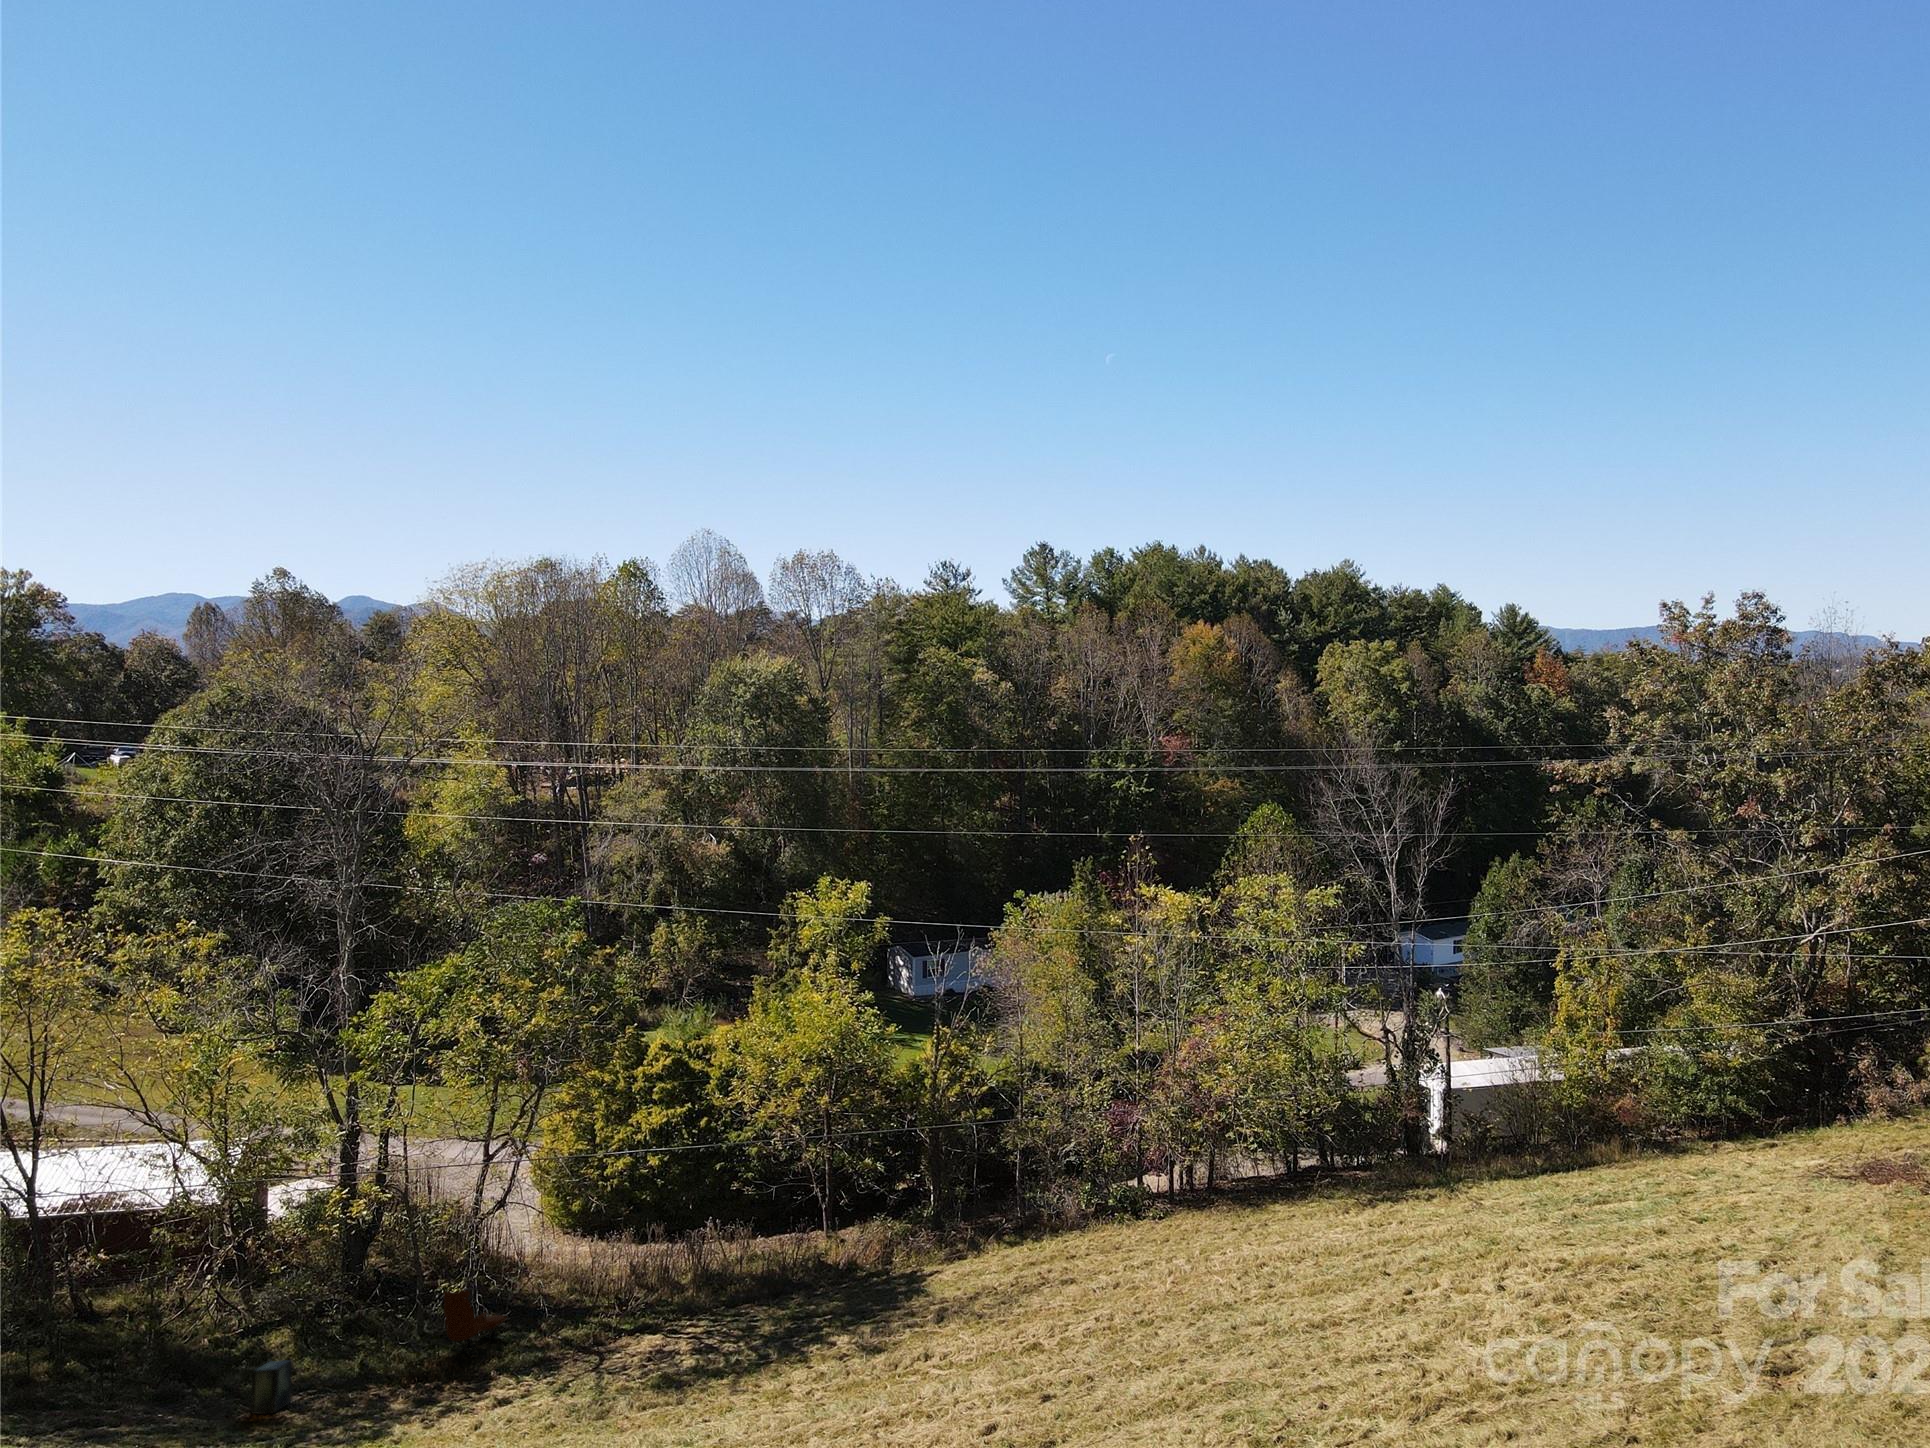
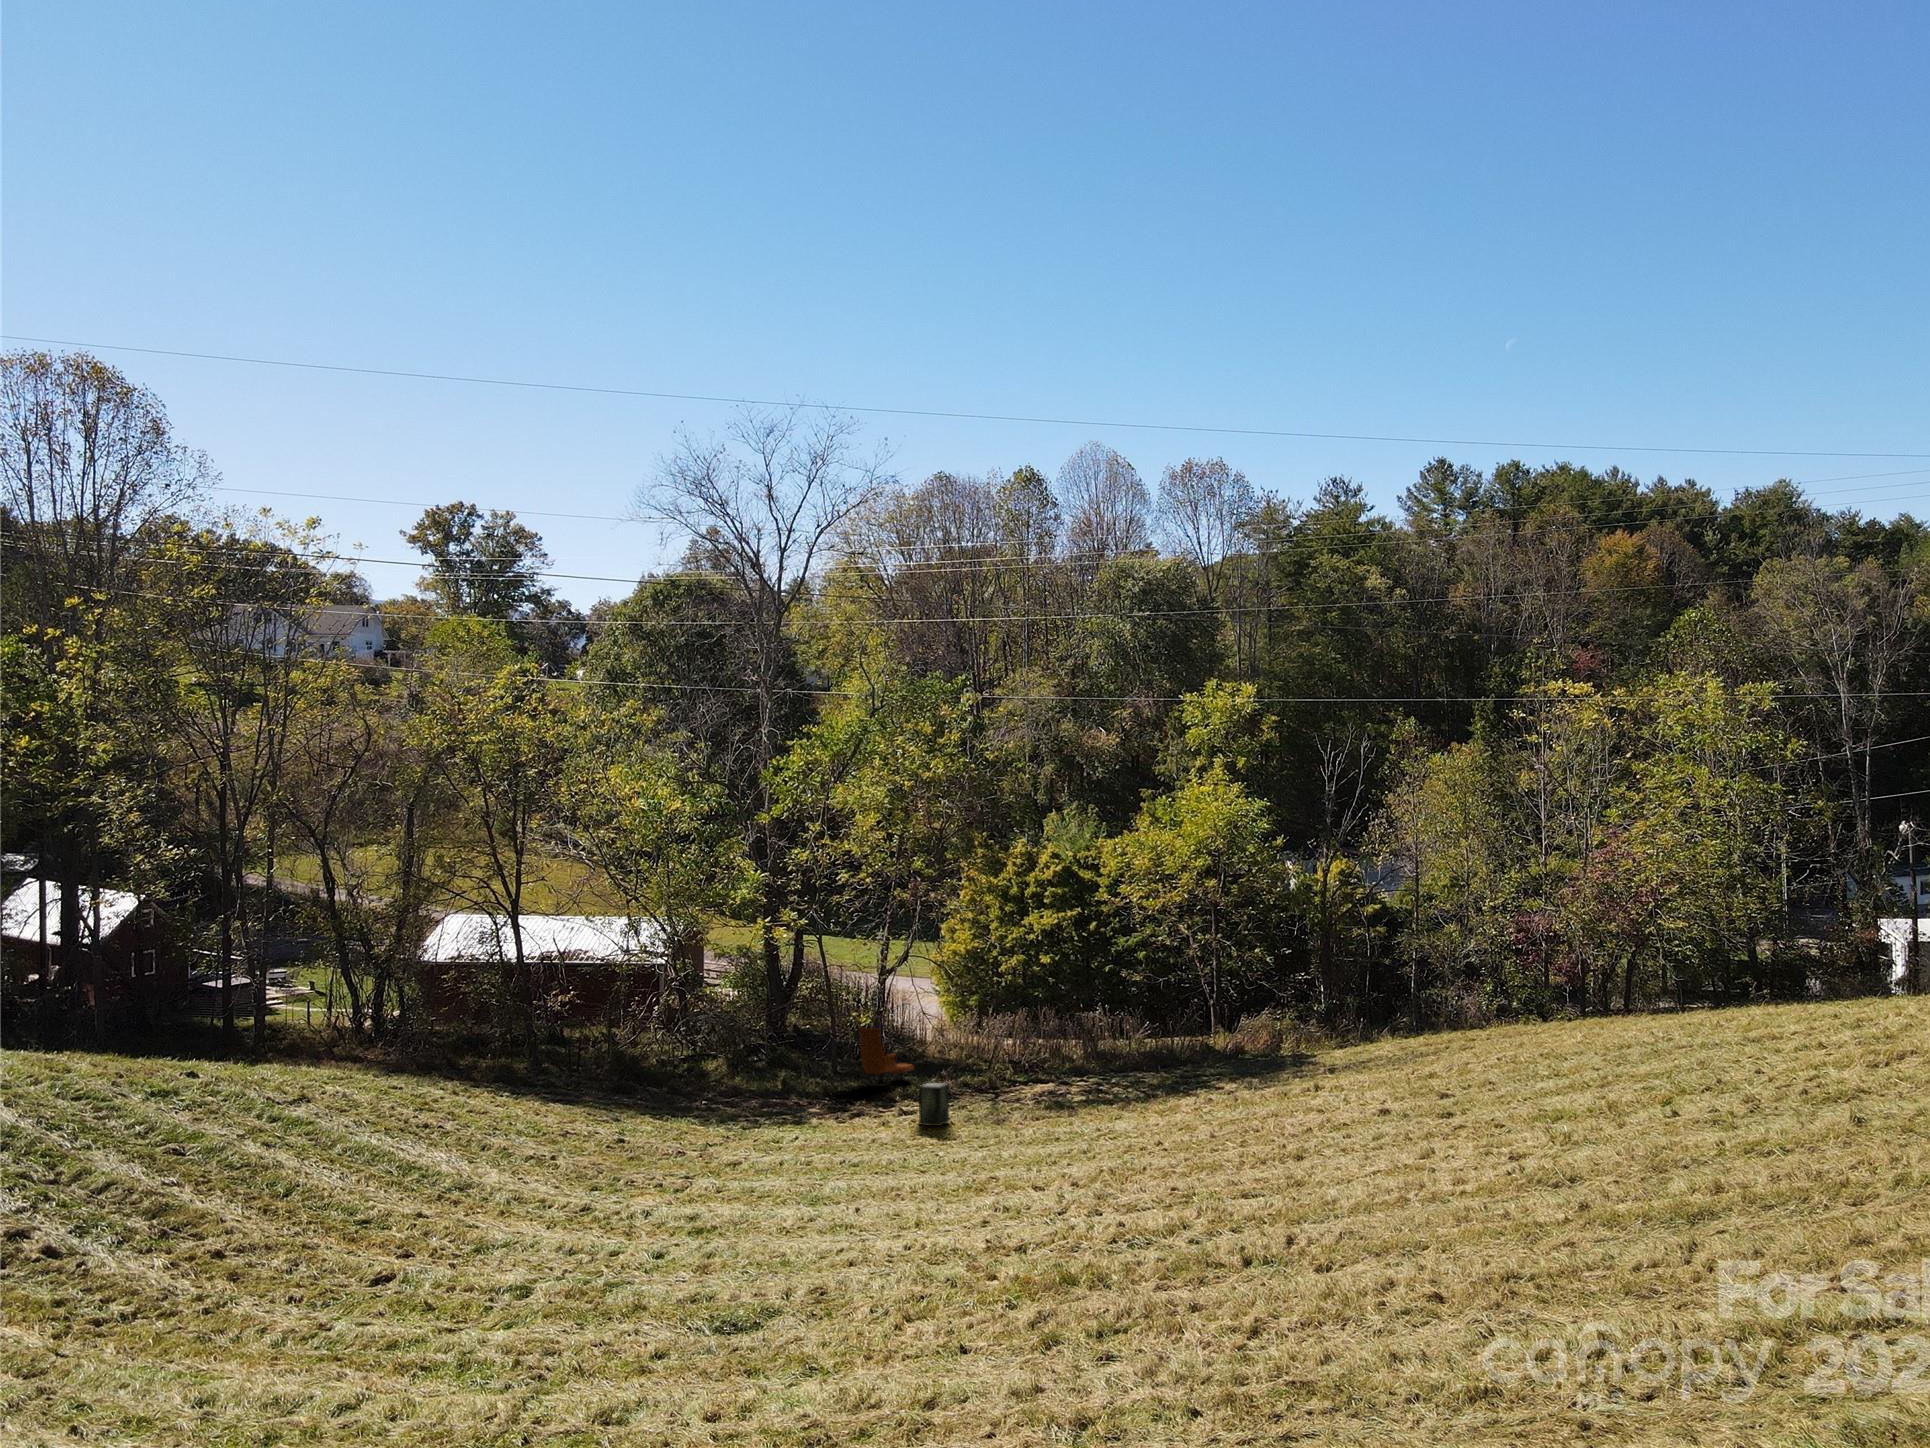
storage box: present [251,1360,292,1414] -> present [919,1083,949,1126]

